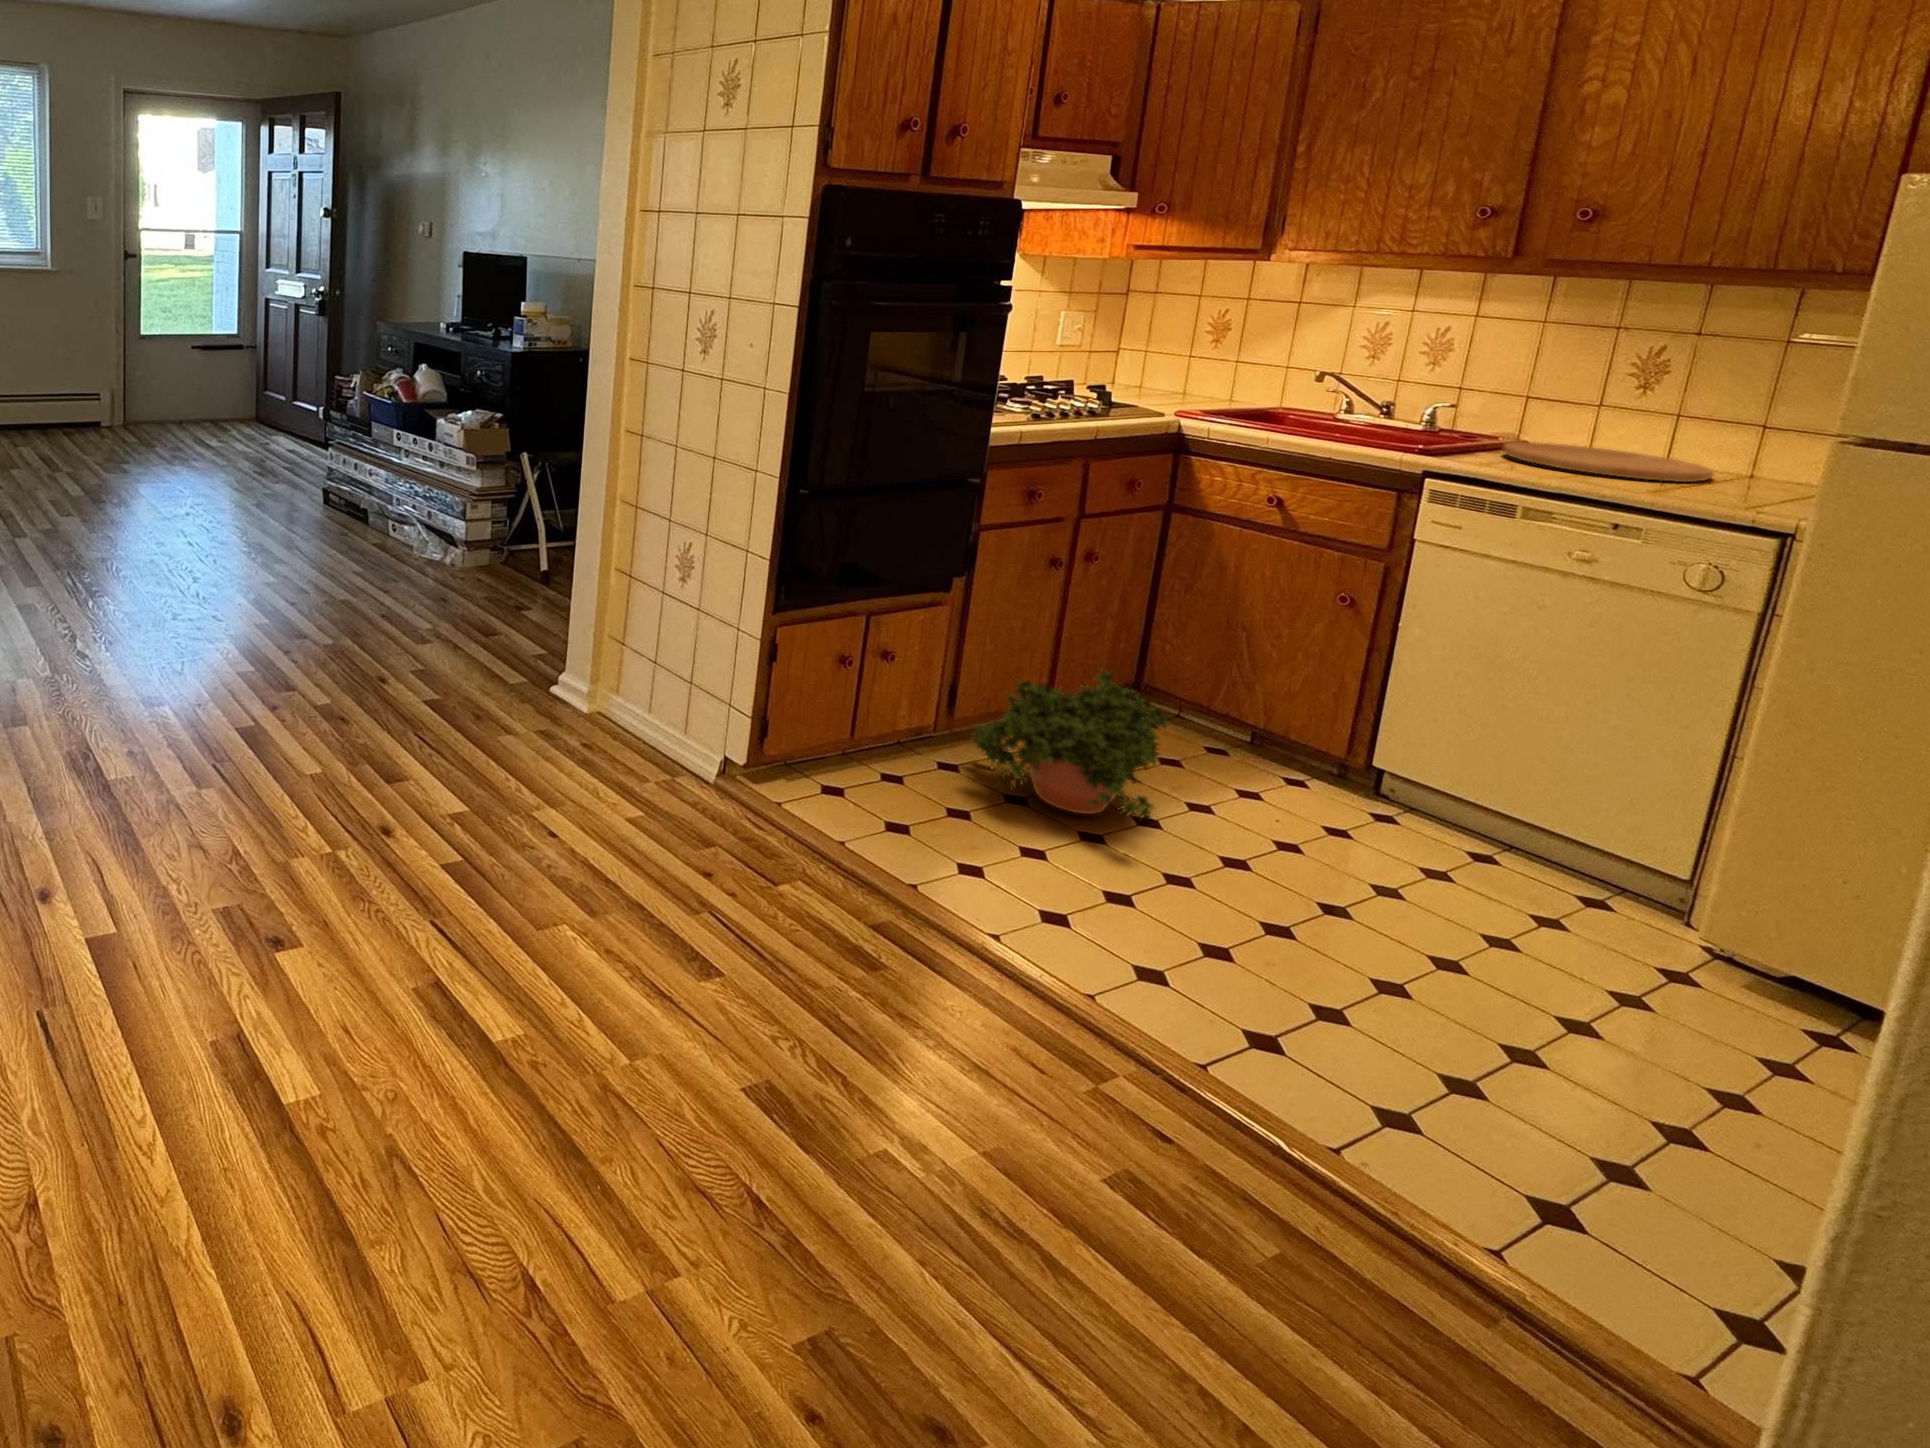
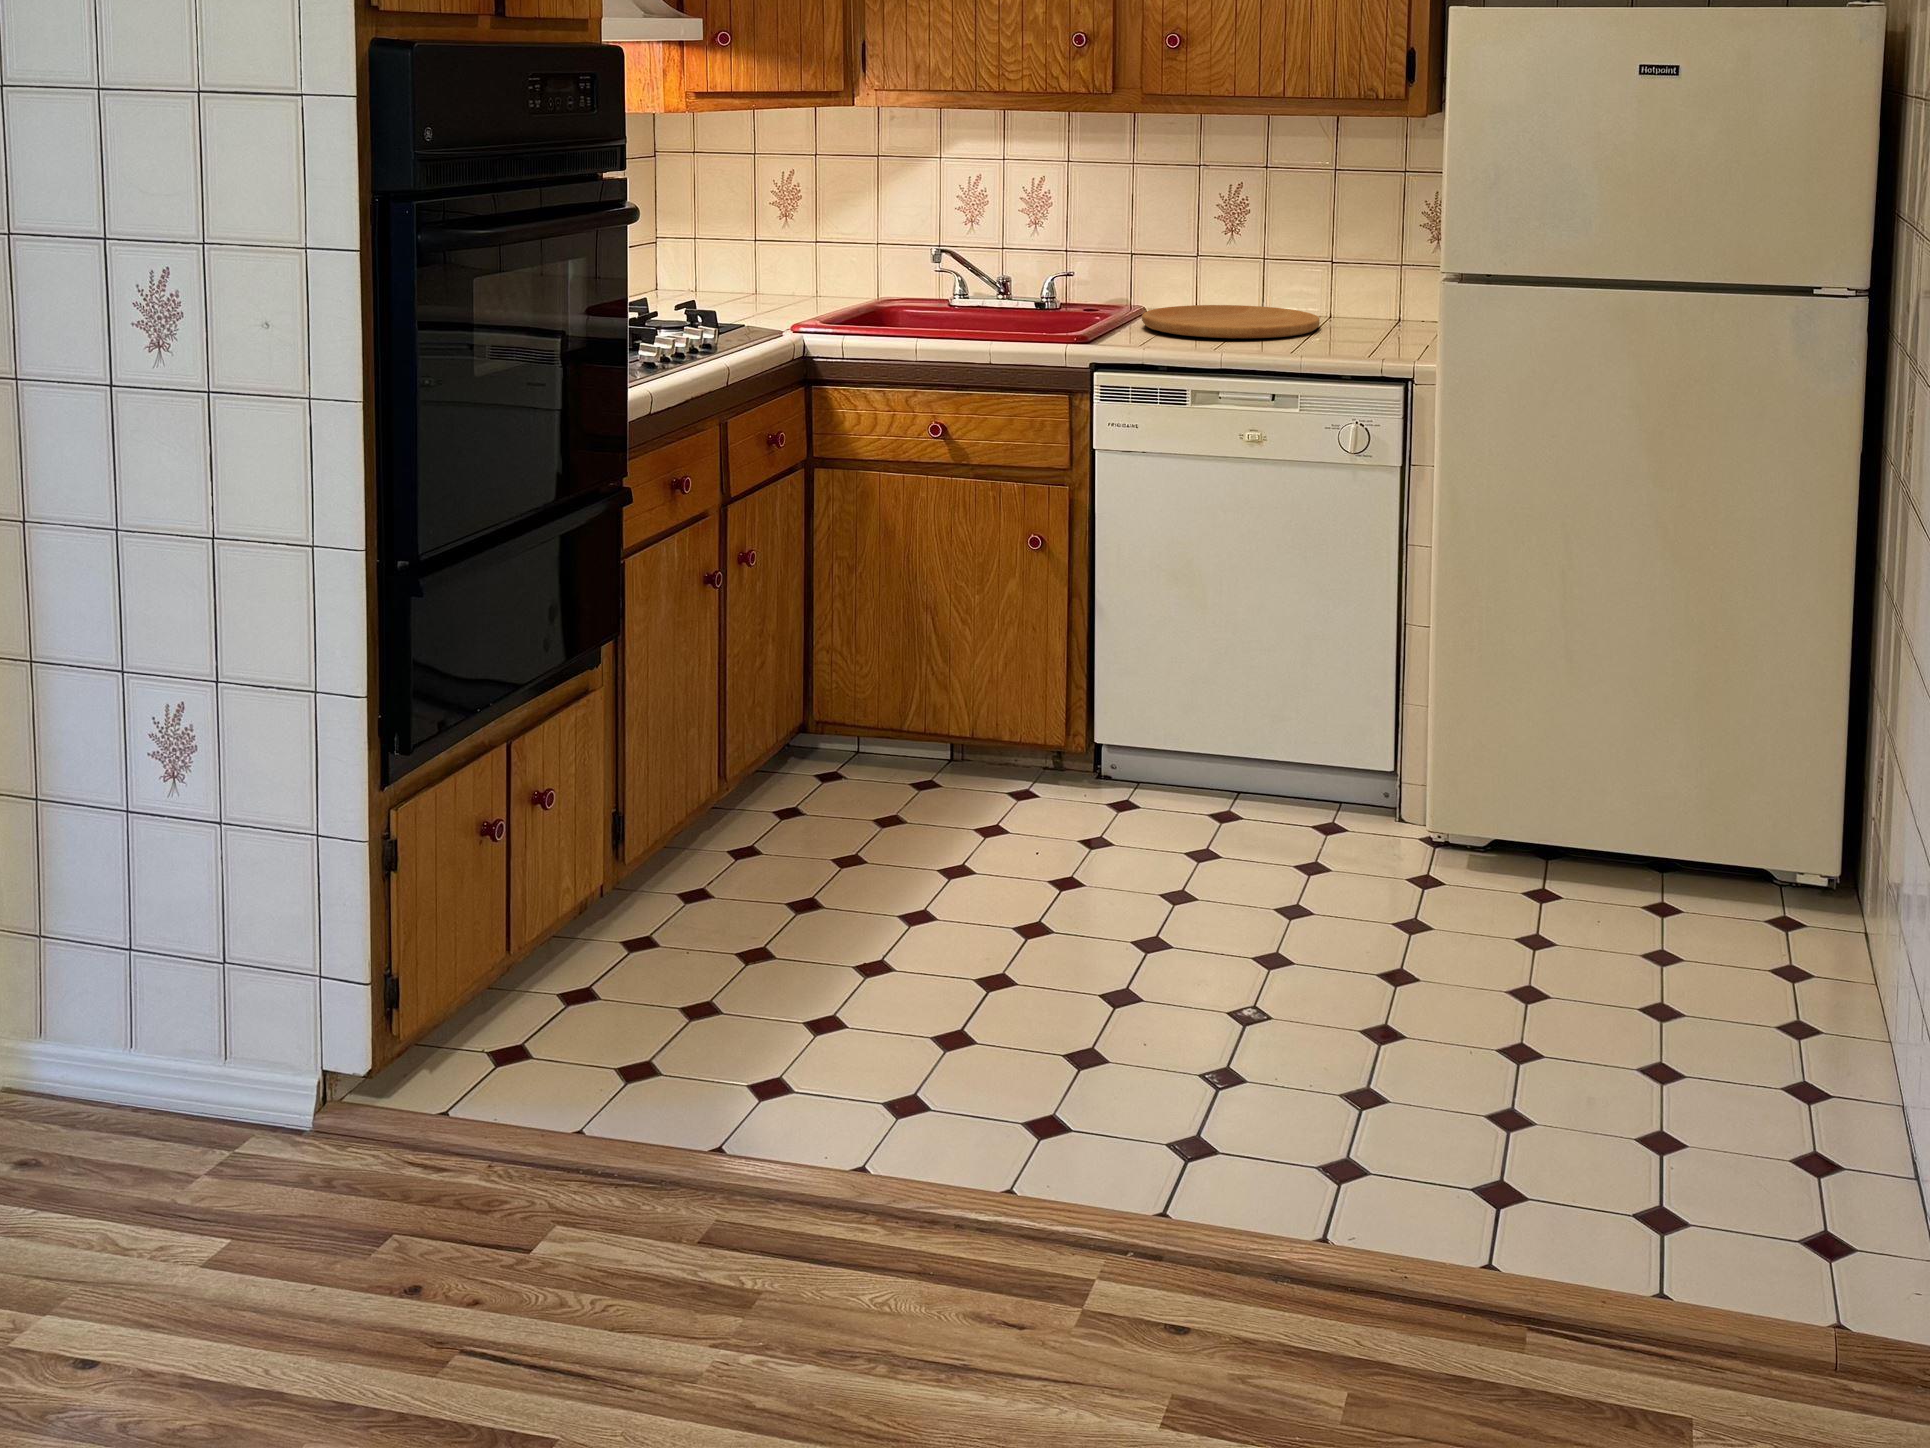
potted plant: present [974,670,1168,819] -> none [664,717,947,949]

